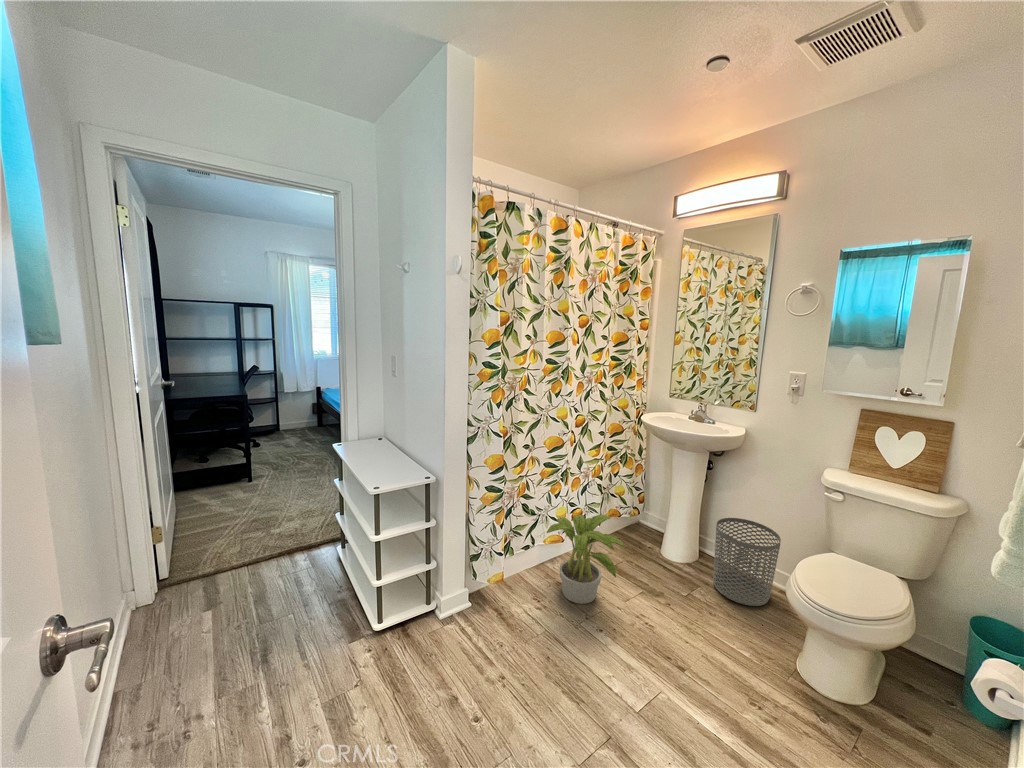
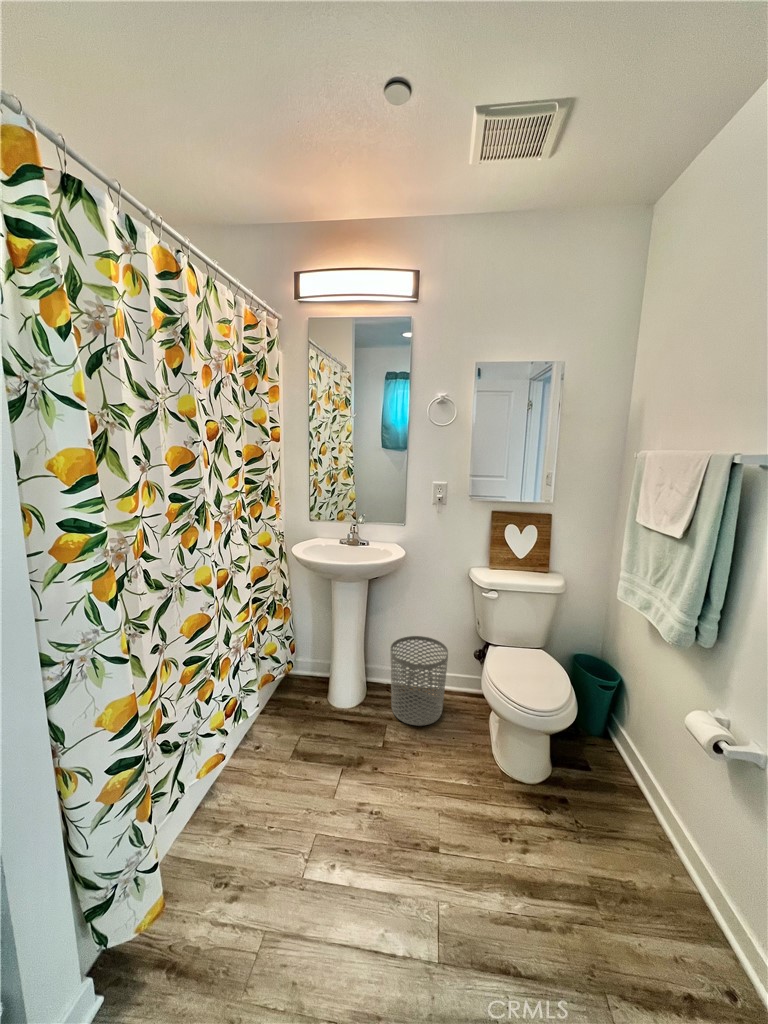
potted plant: present [547,515,626,604] -> none [216,700,337,847]

